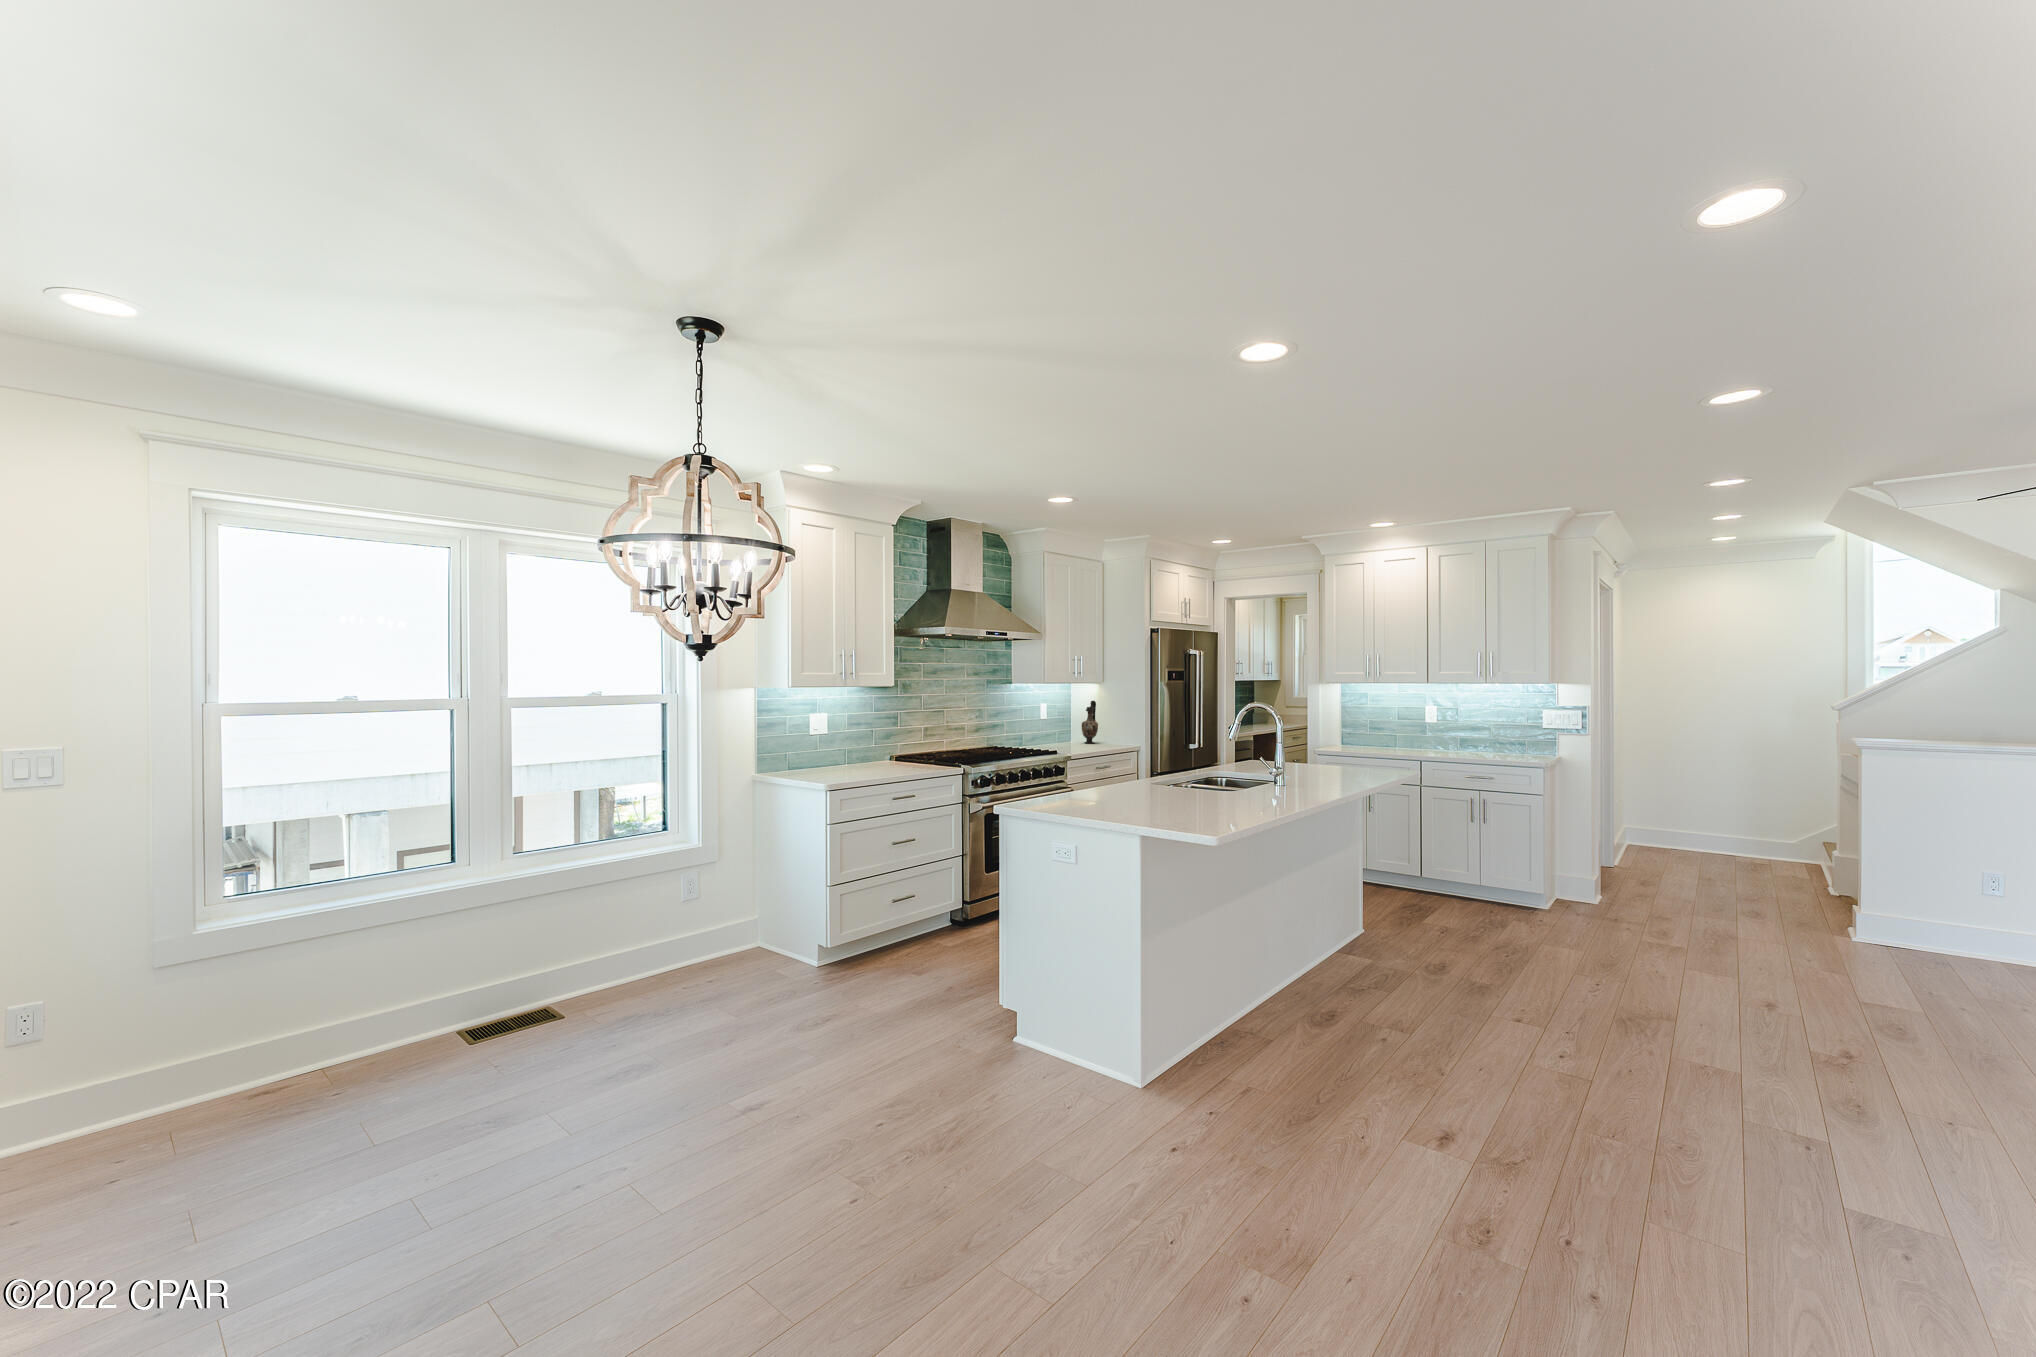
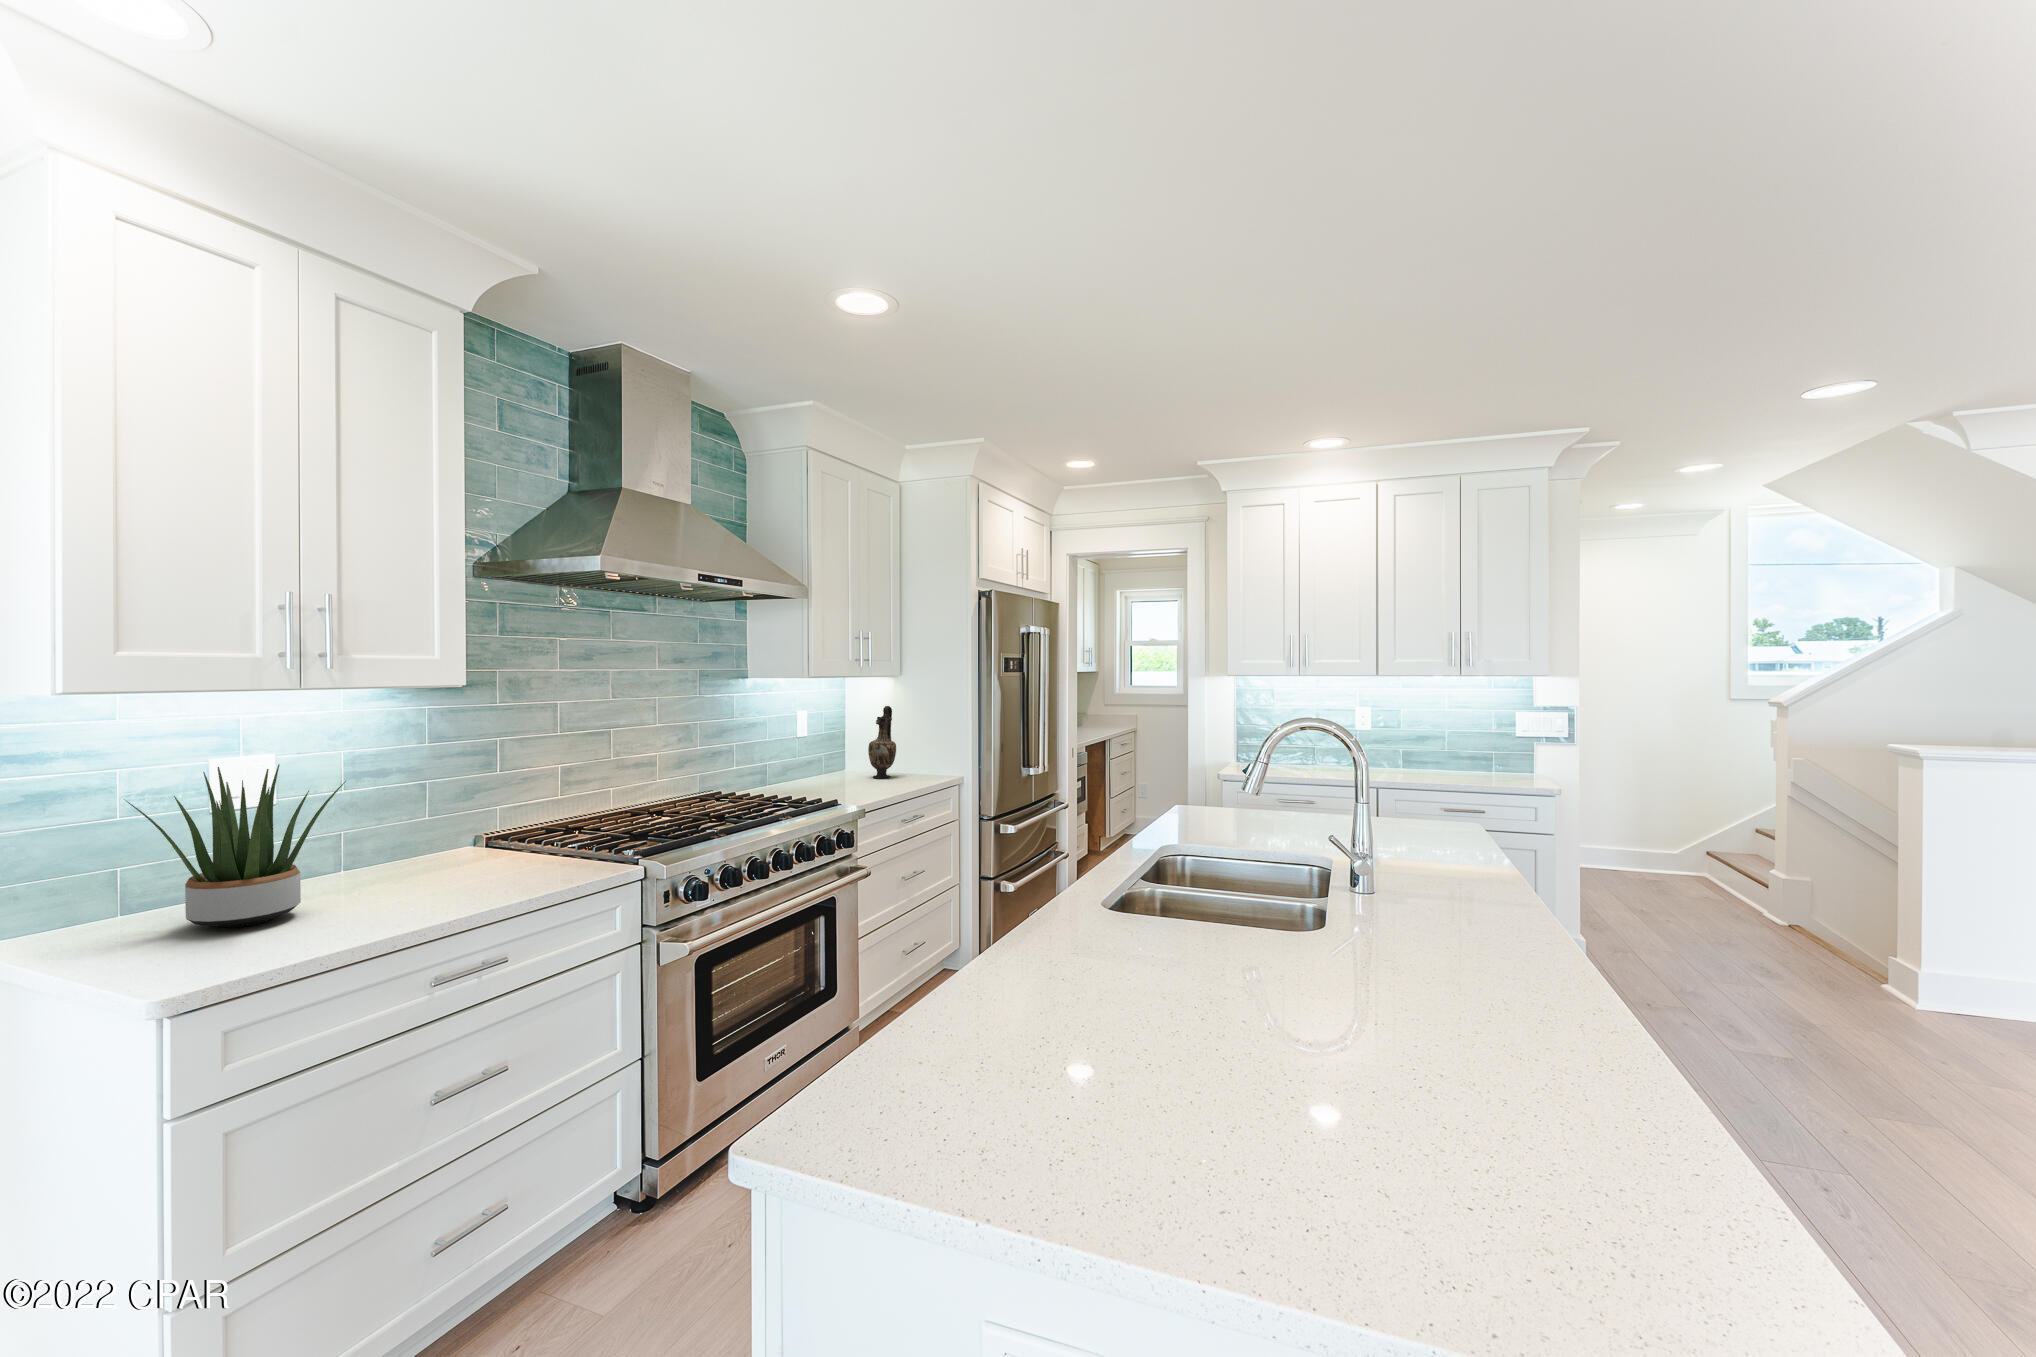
potted plant: none [796,715,857,774] -> present [126,765,346,927]

